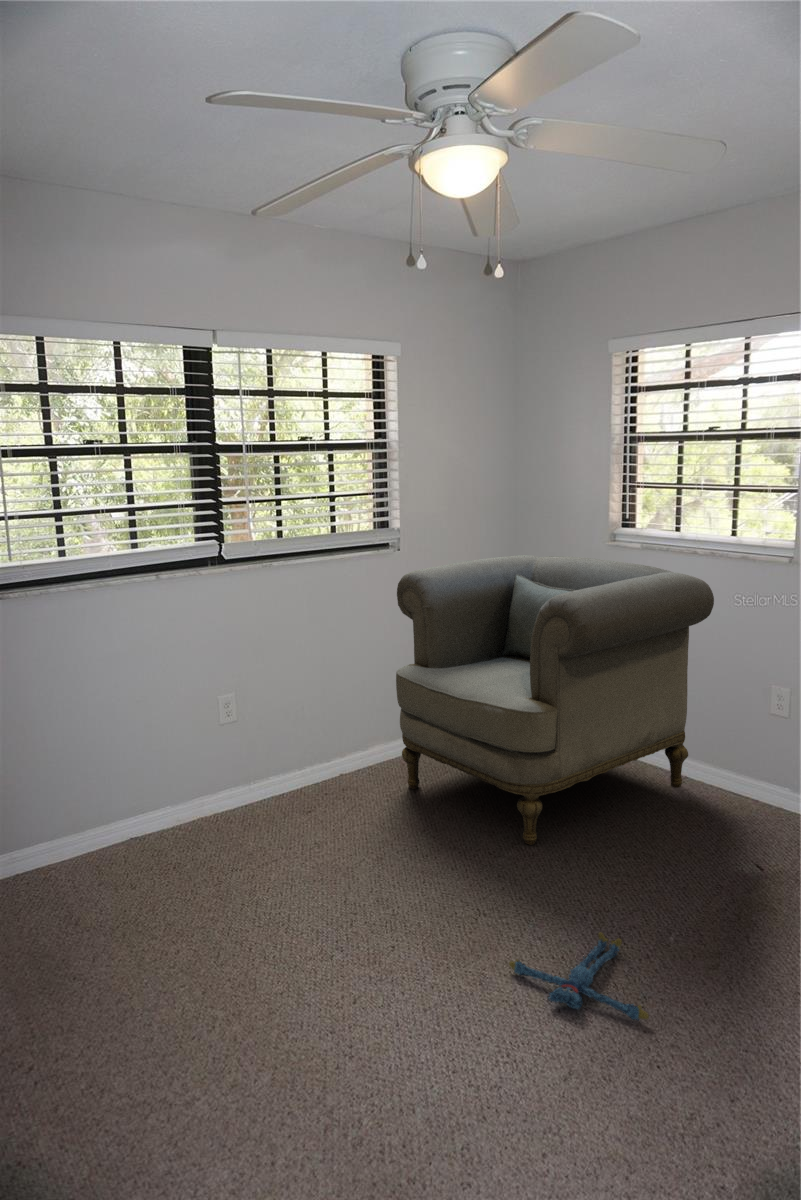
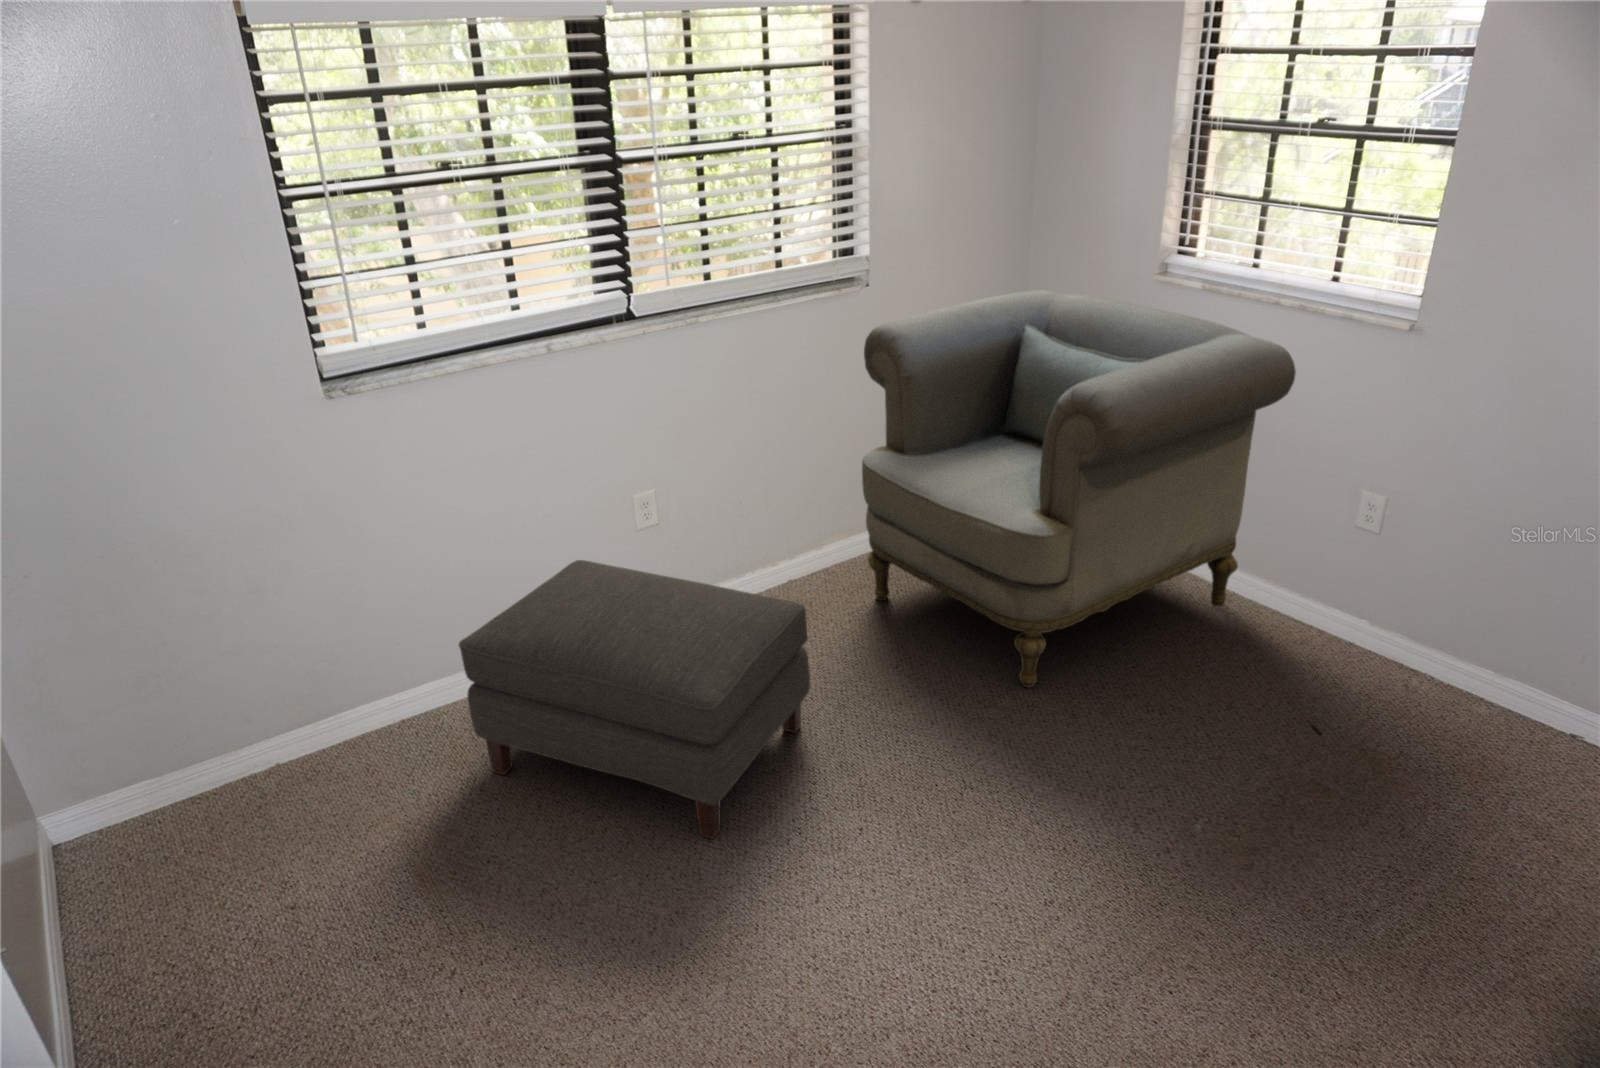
ottoman: none [64,742,353,959] -> present [459,560,810,839]
plush toy: present [509,932,649,1020] -> none [999,817,1164,933]

